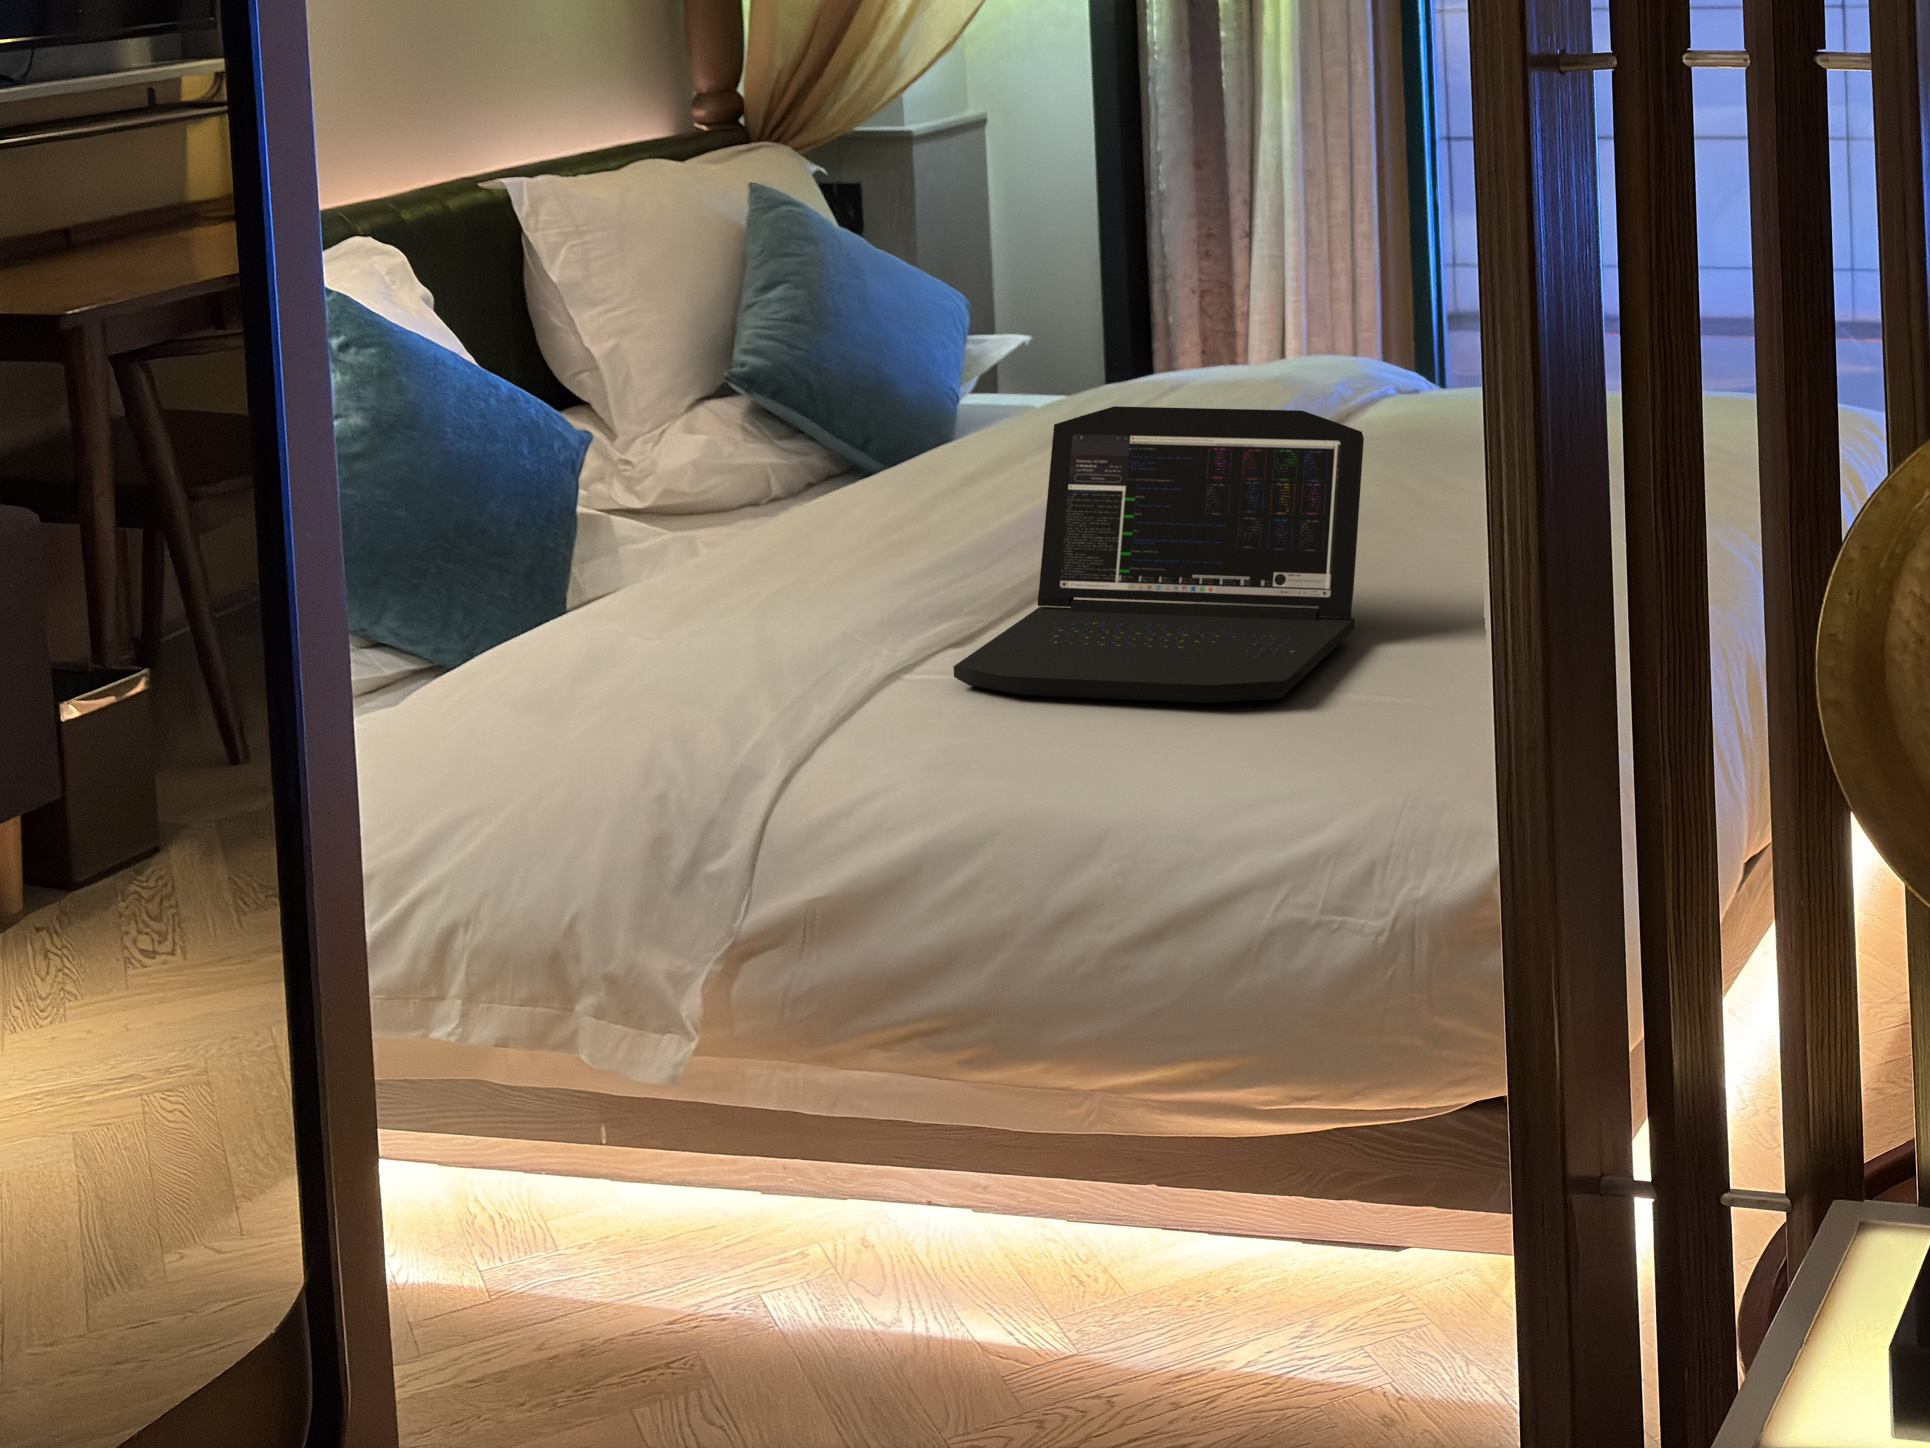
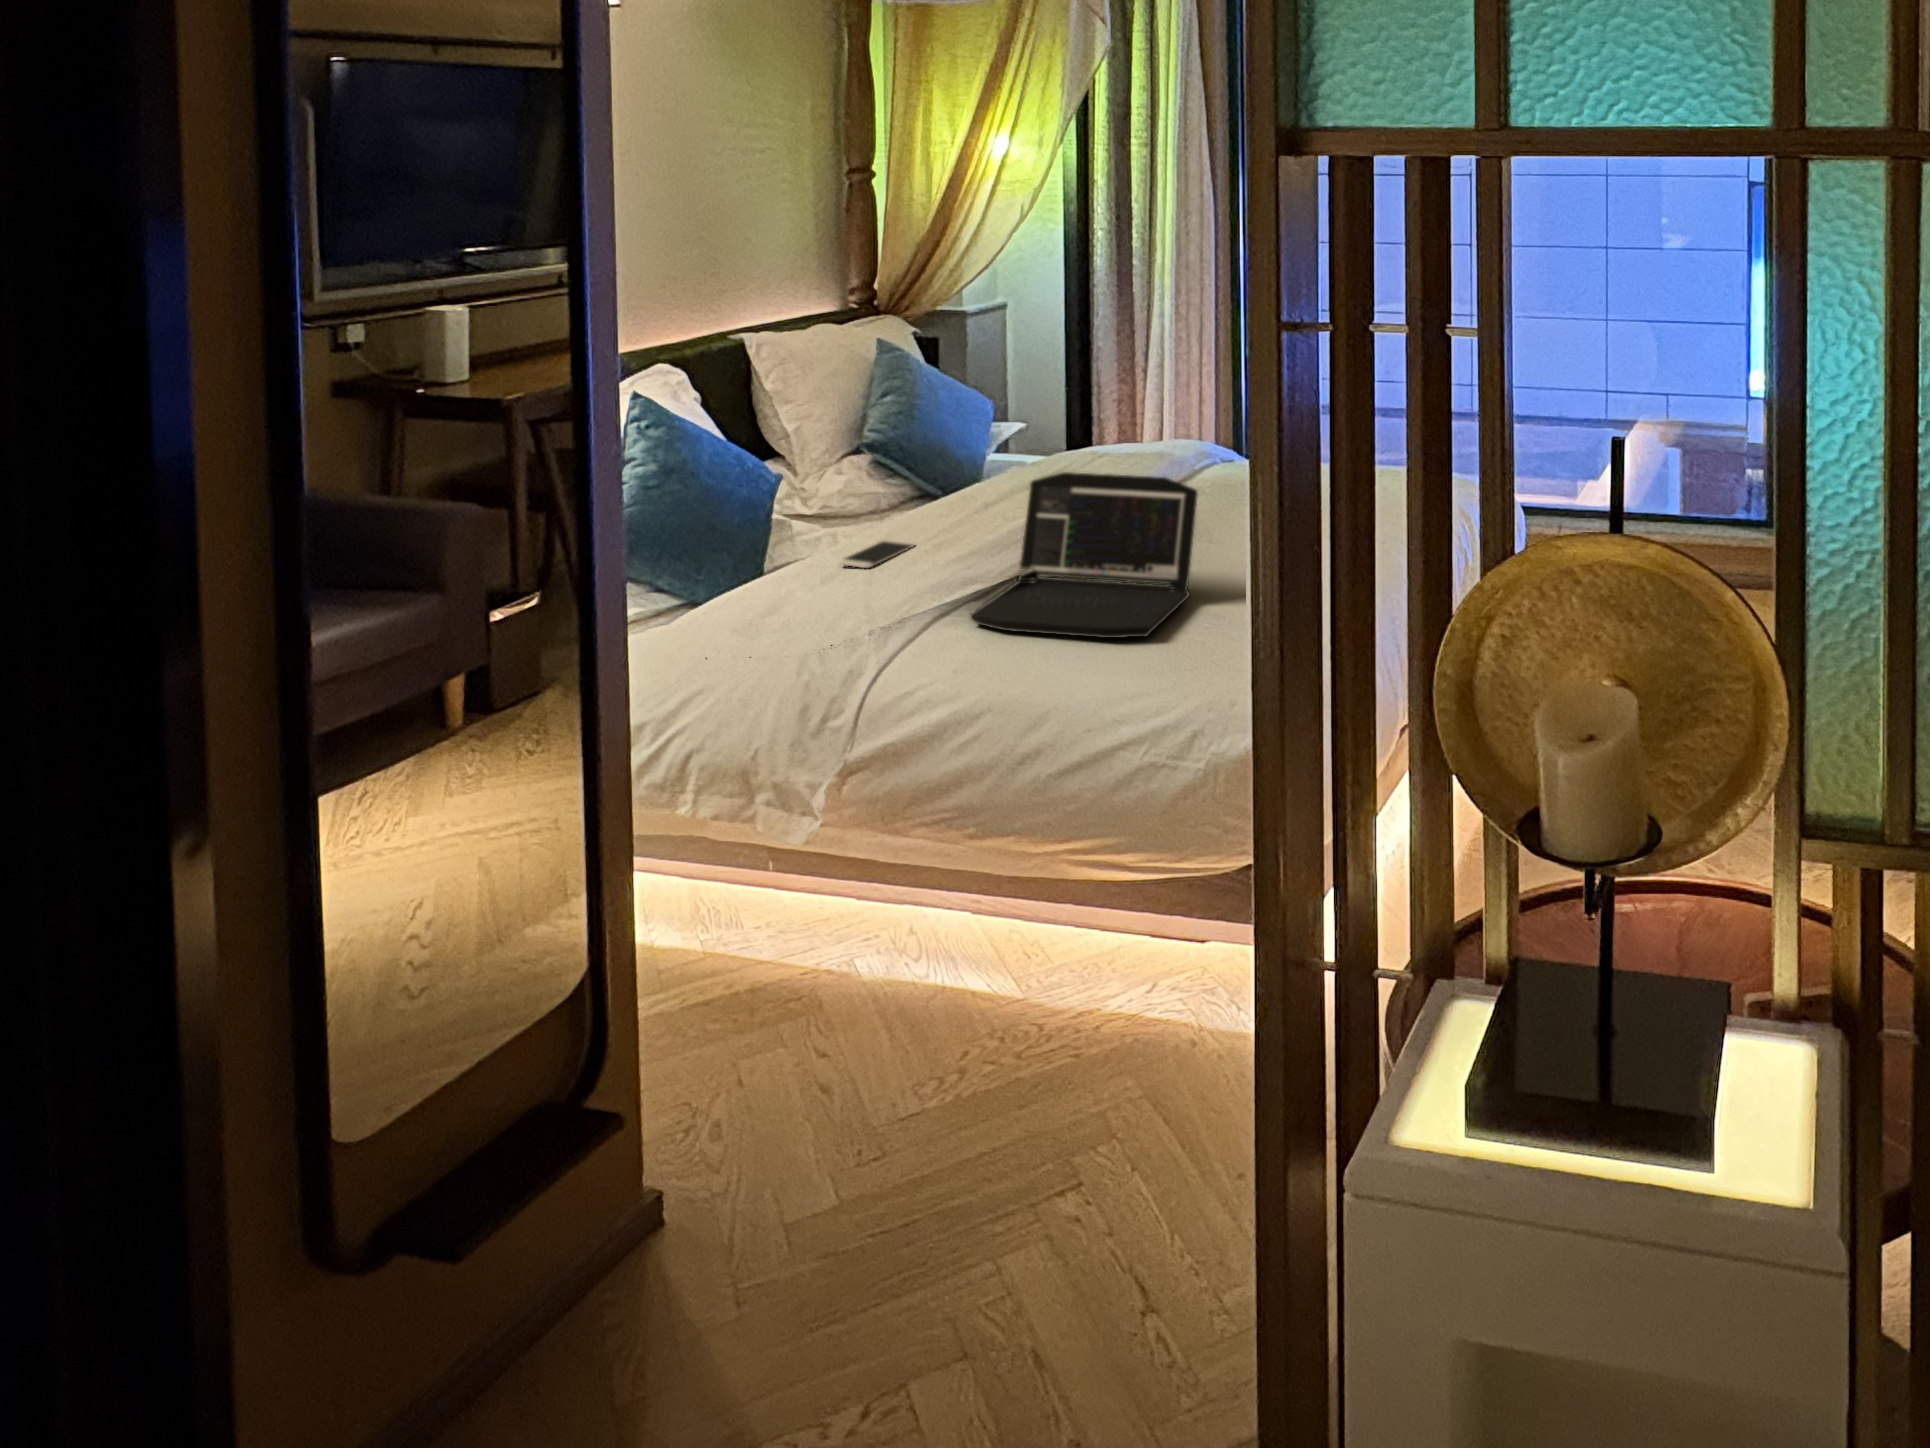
smartphone: none [706,543,843,592] -> present [839,540,914,568]

